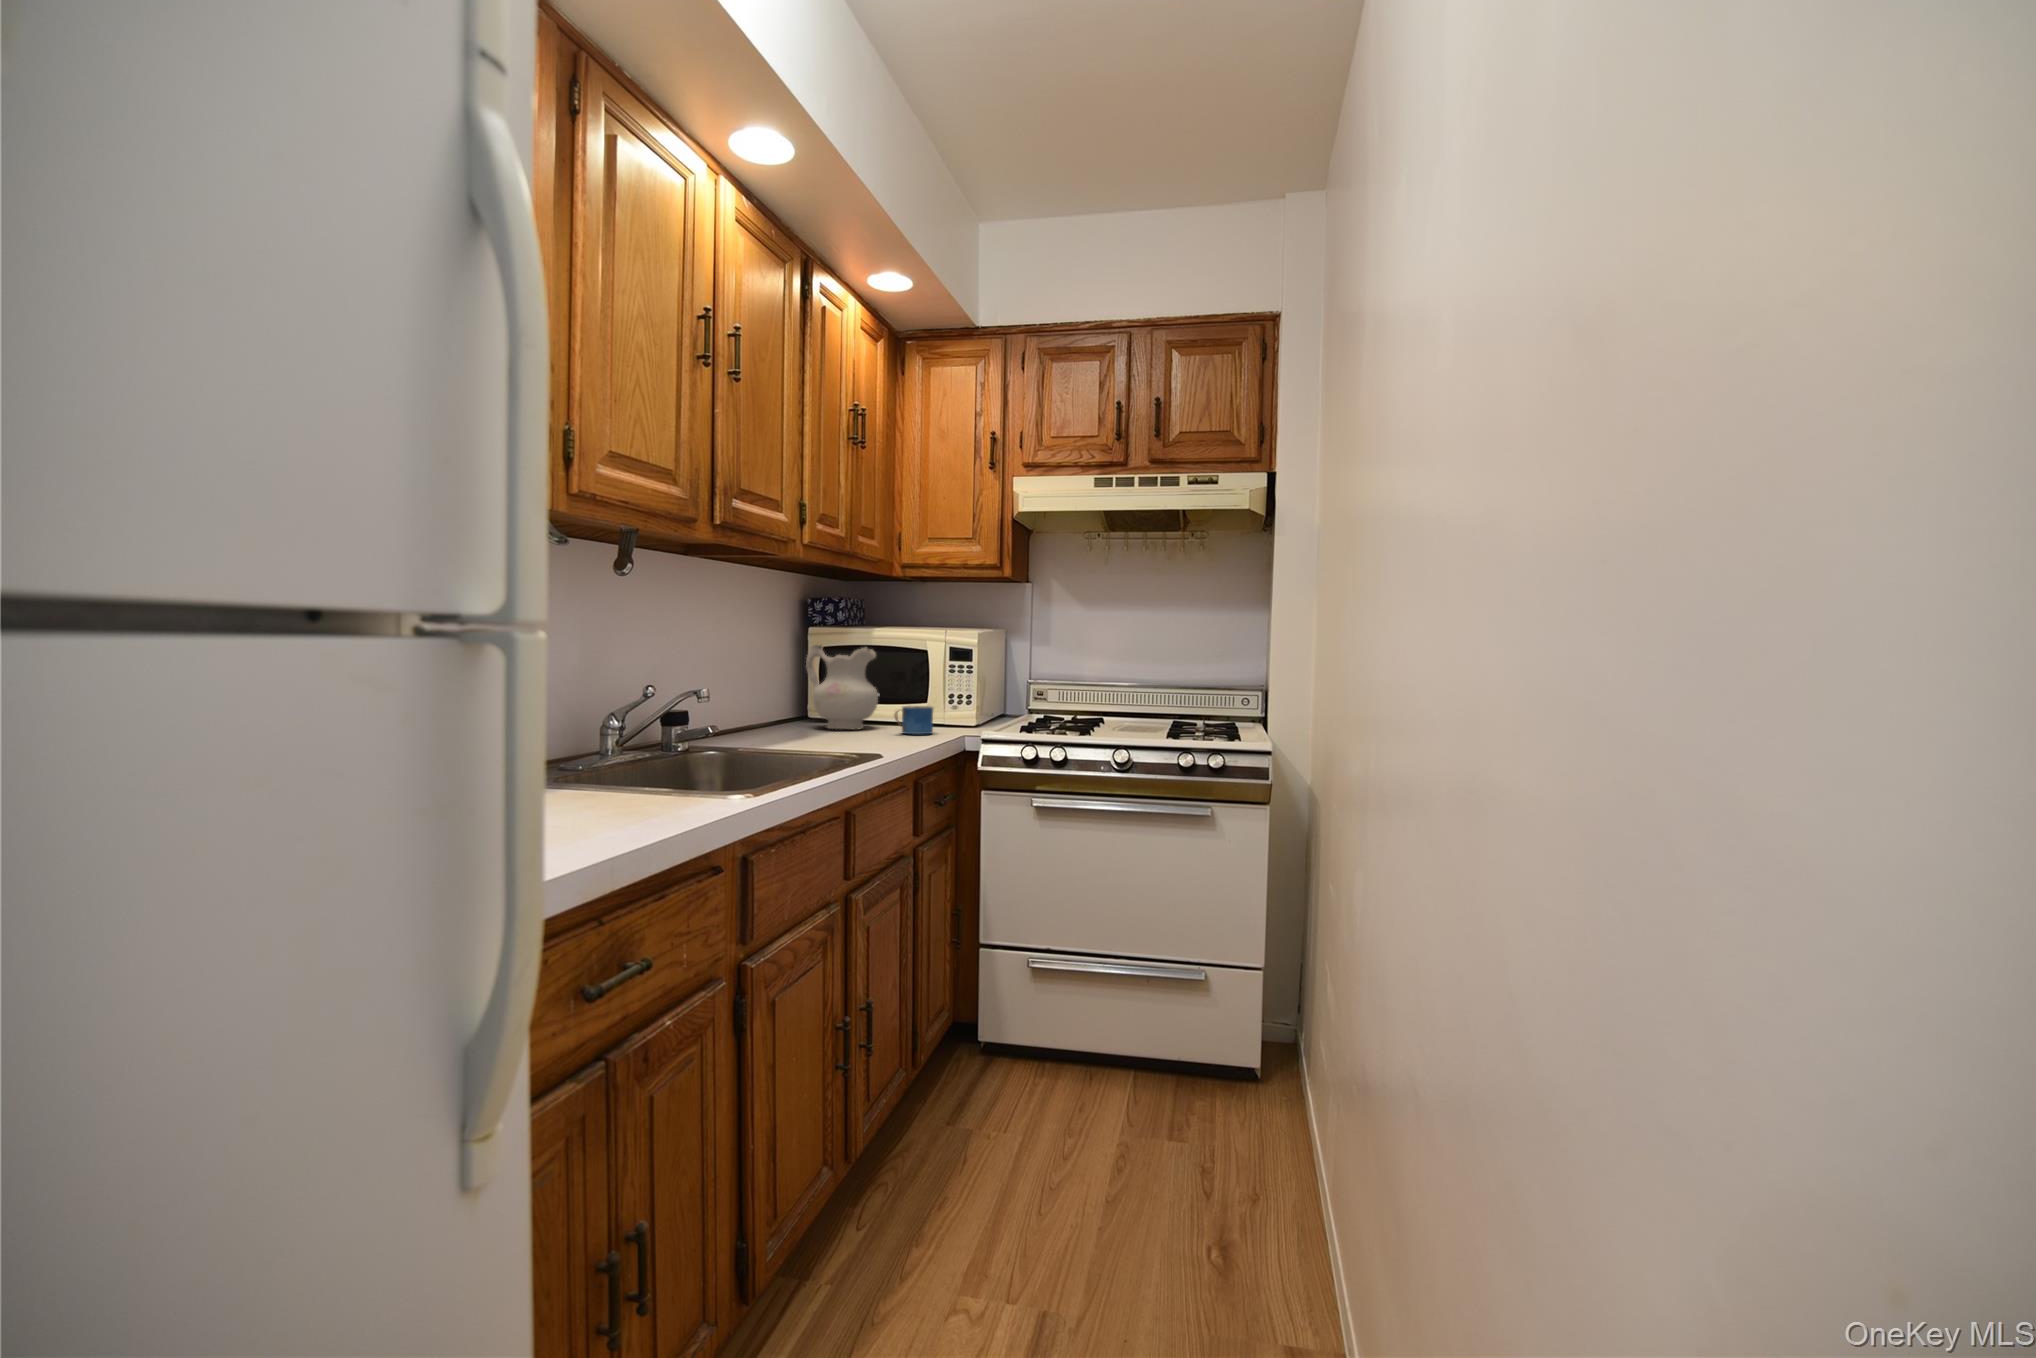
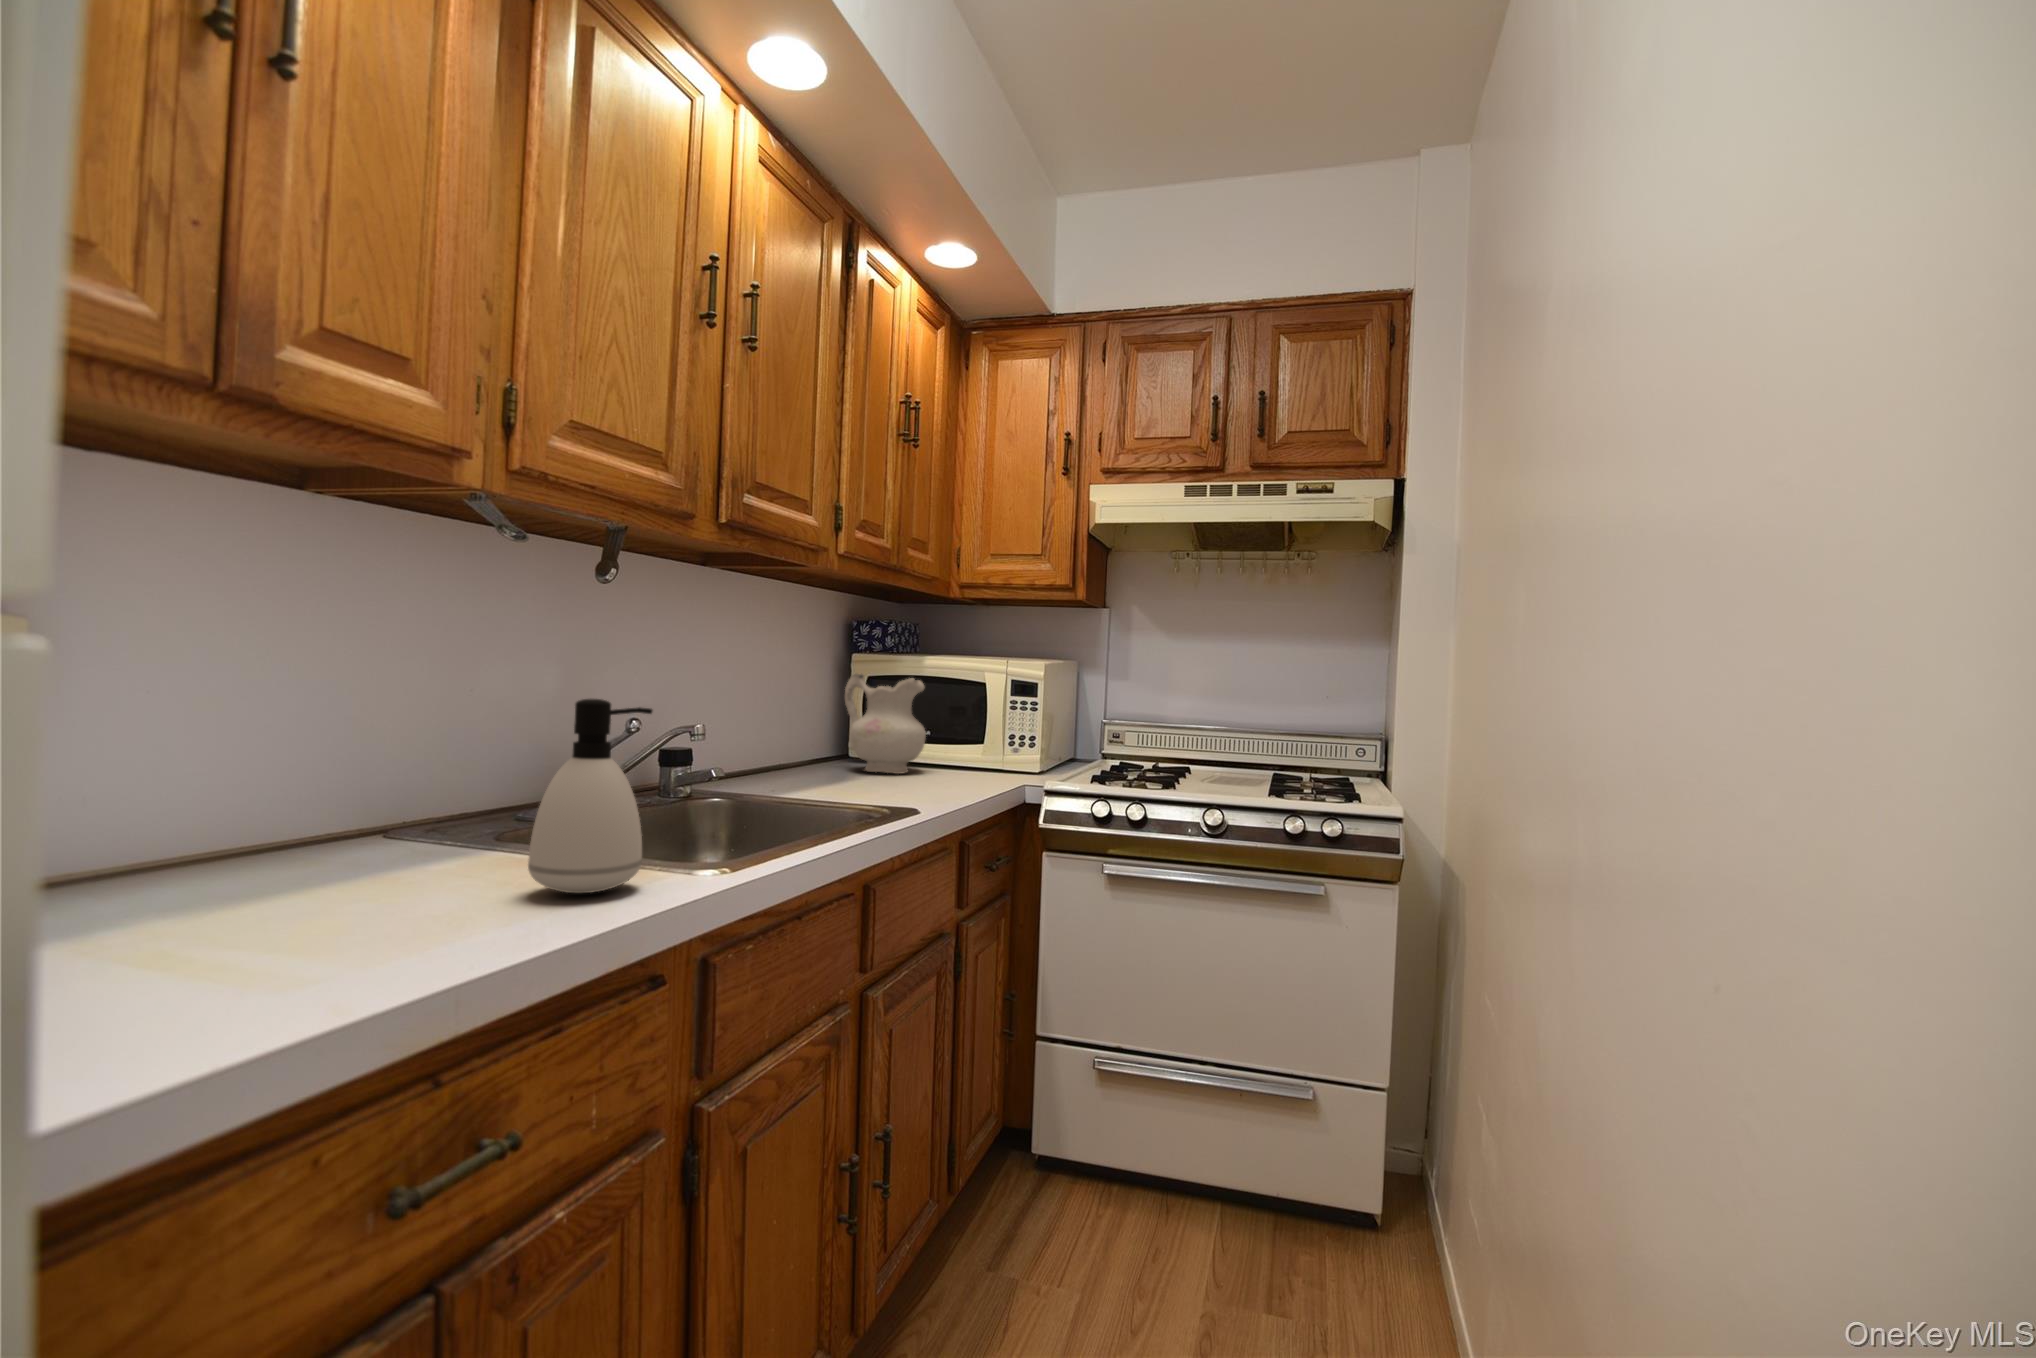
soap dispenser: none [612,667,697,810] -> present [528,699,652,893]
mug: present [894,706,934,734] -> none [942,747,989,783]

